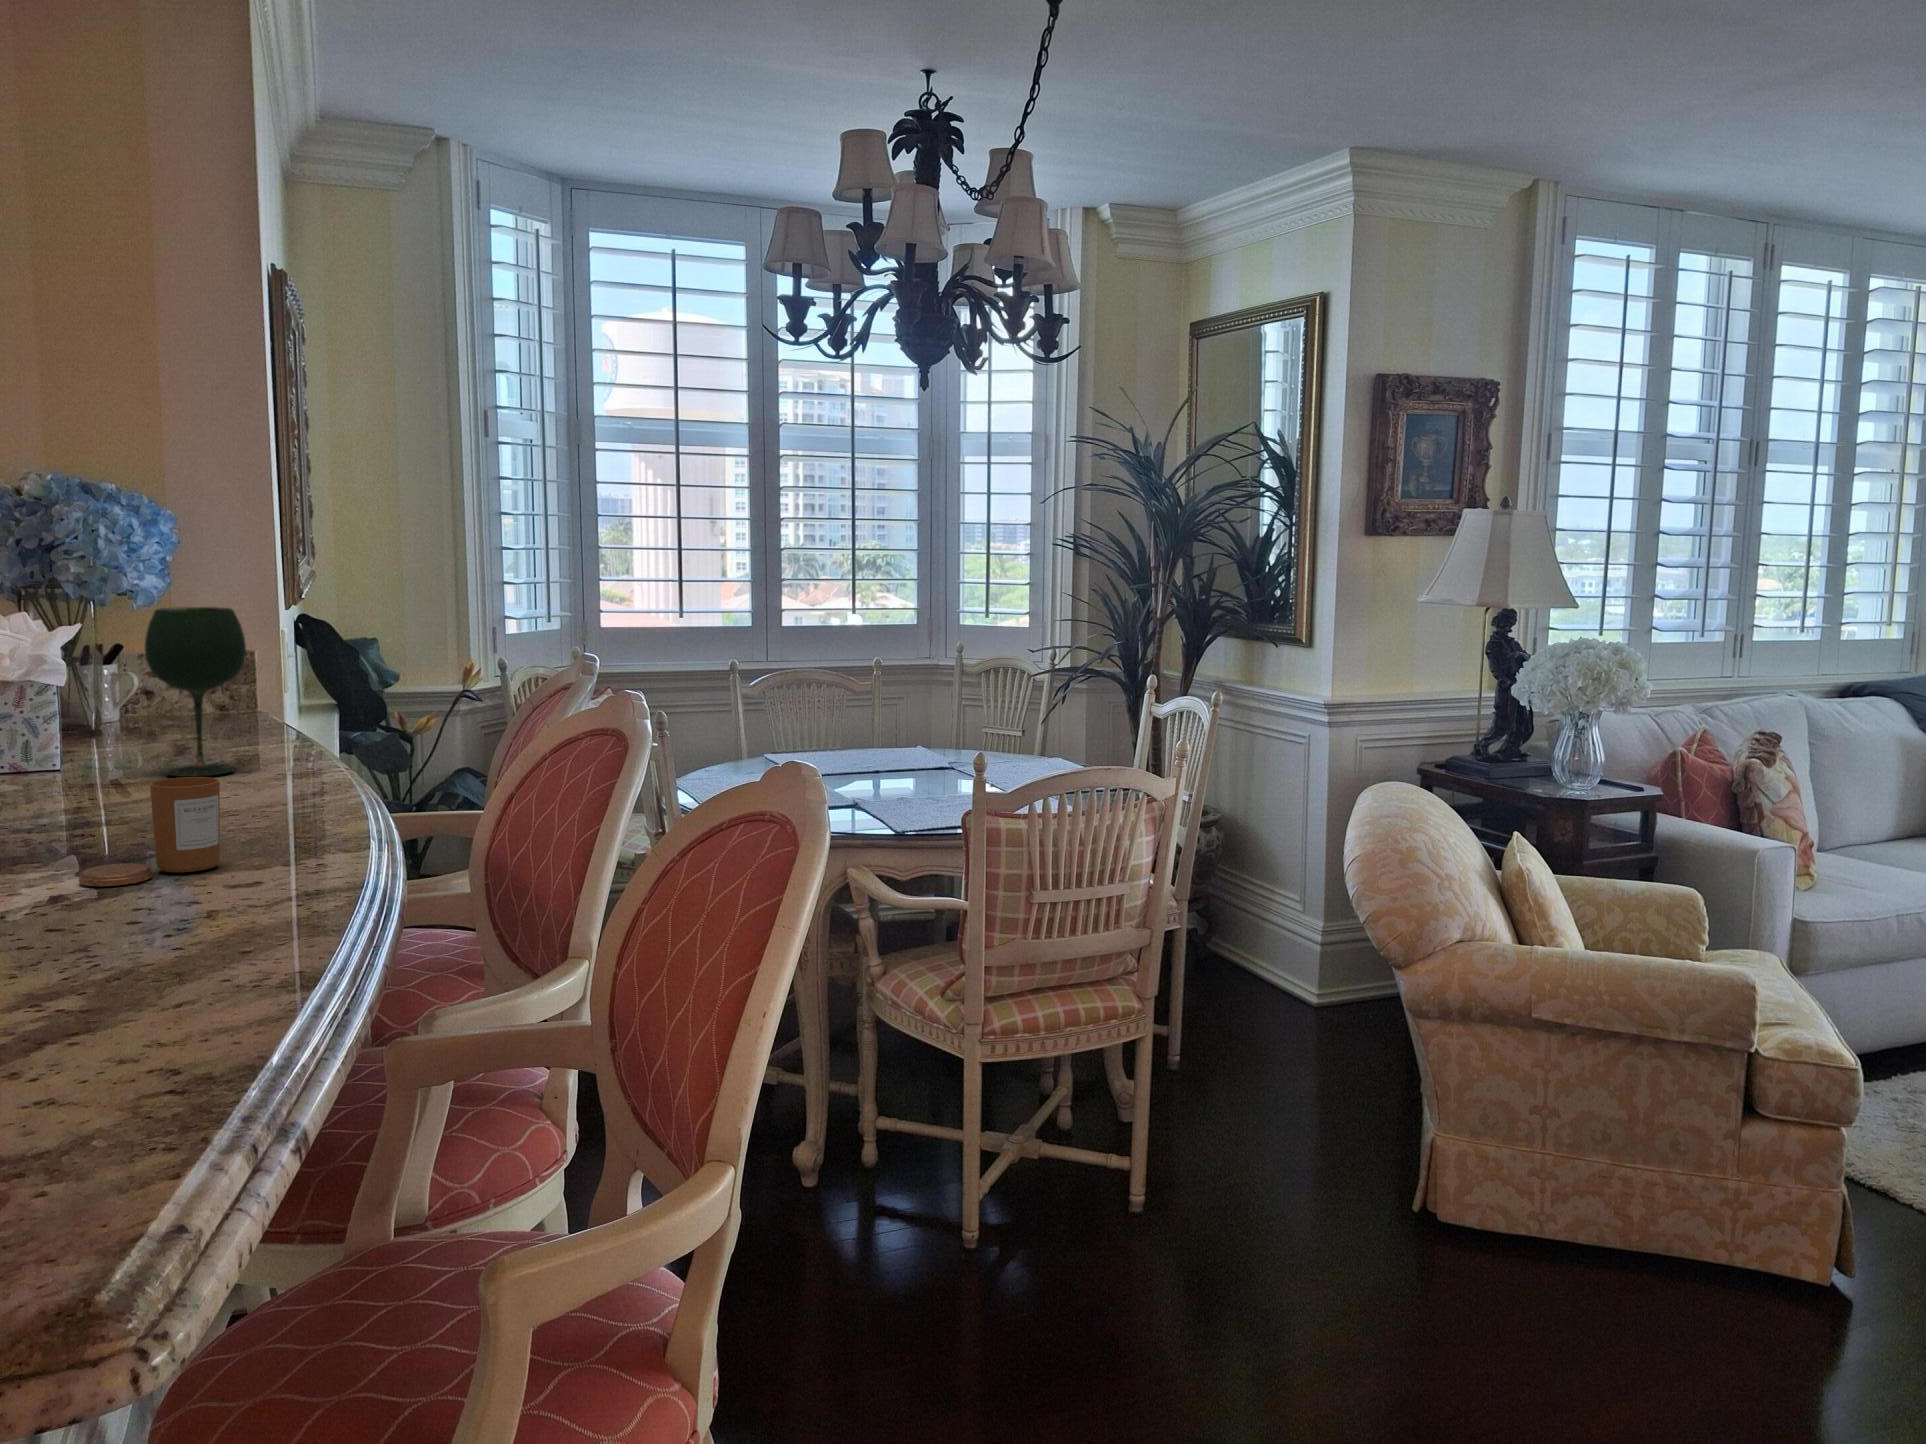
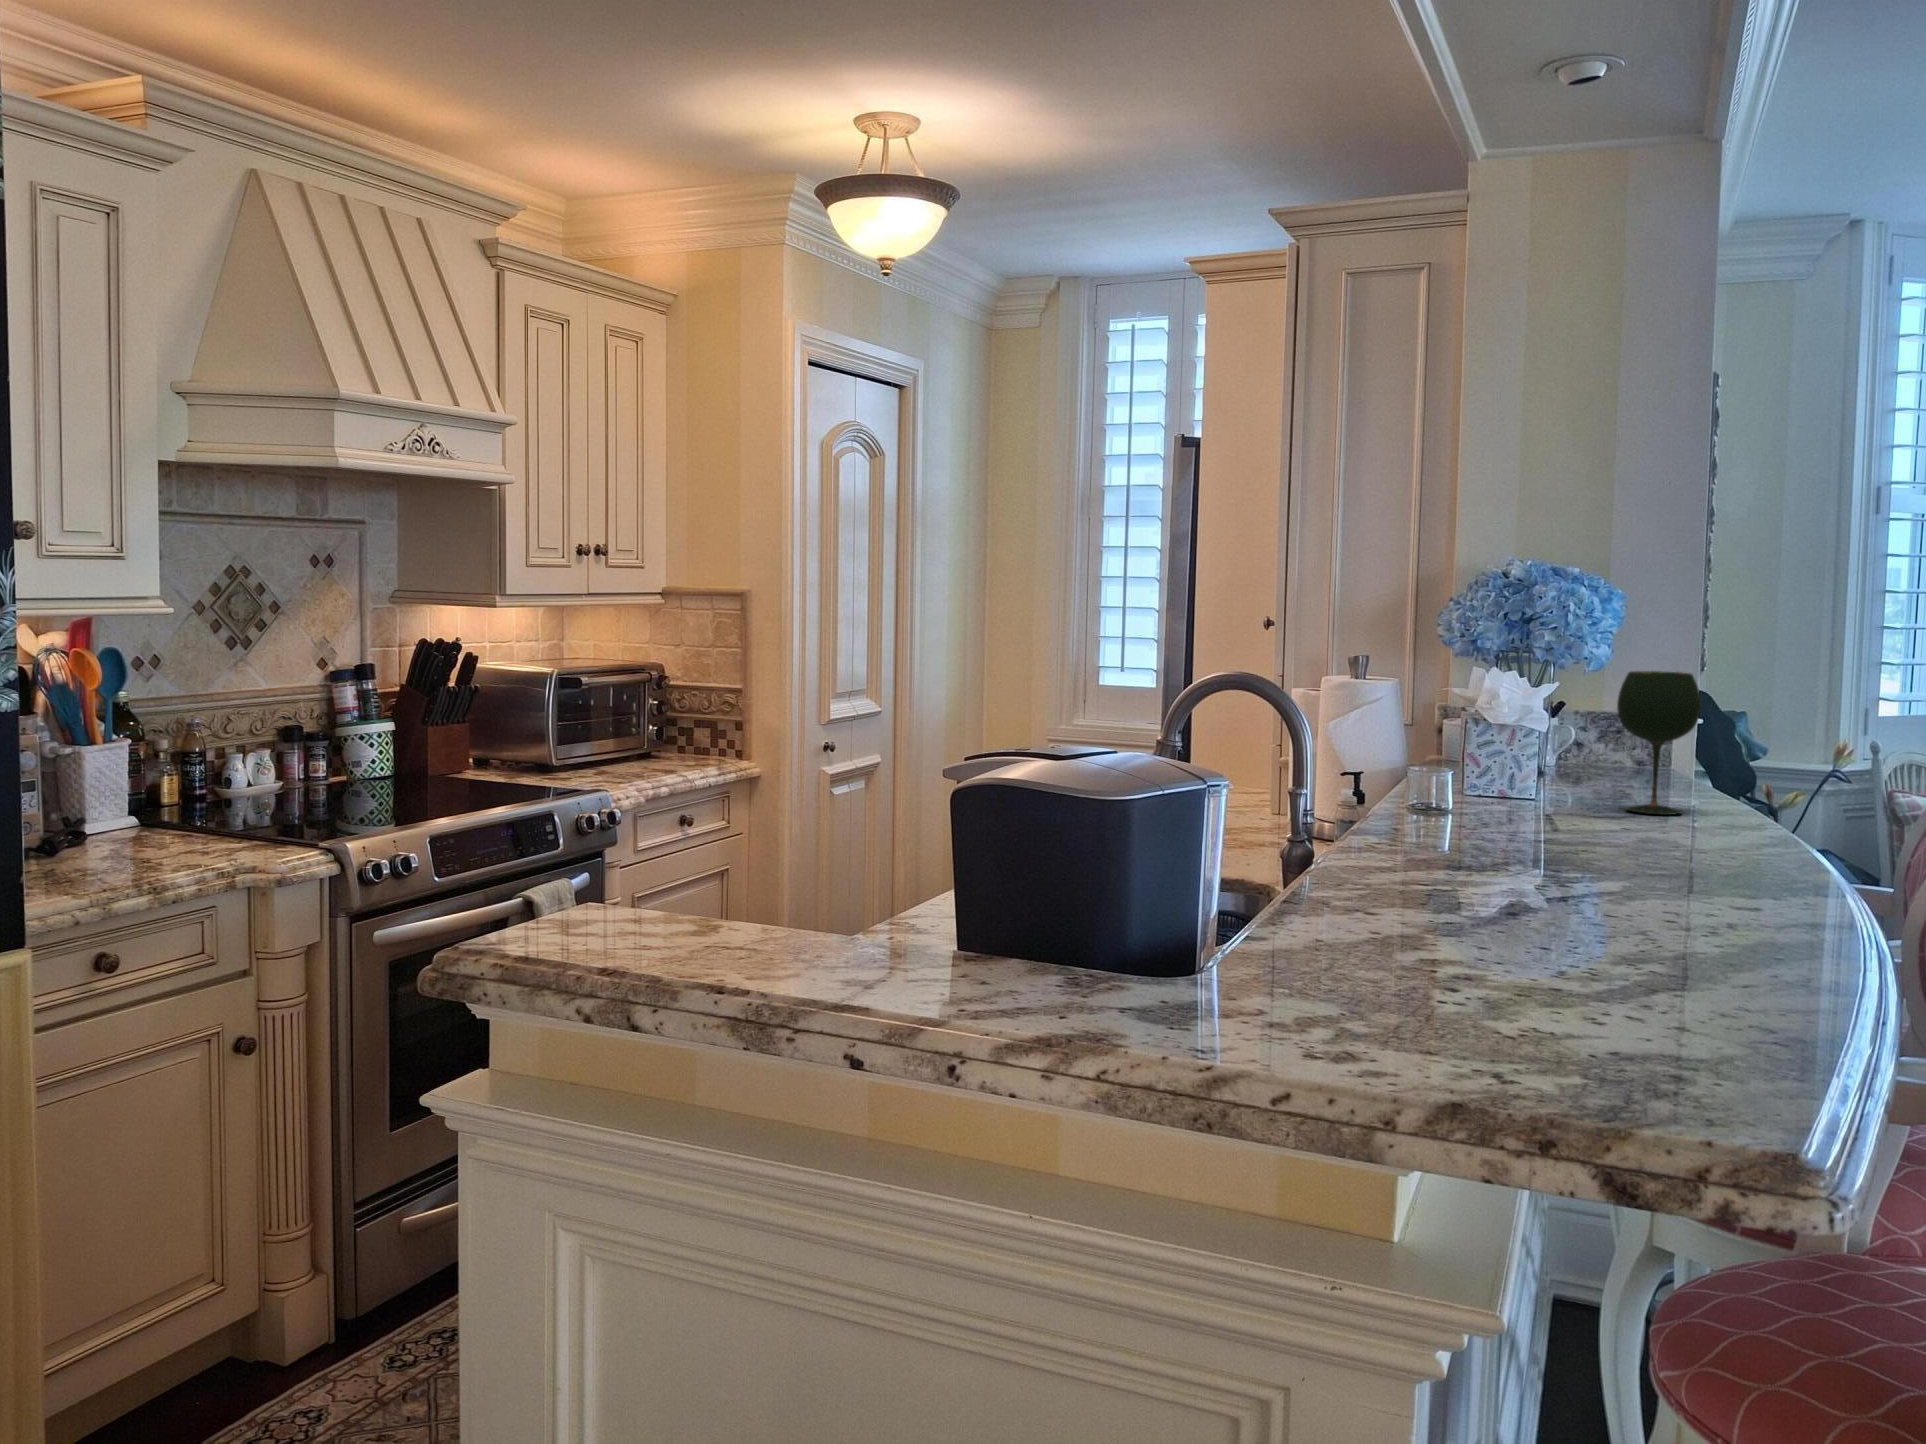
candle: present [79,777,220,886] -> none [1616,805,1727,883]

